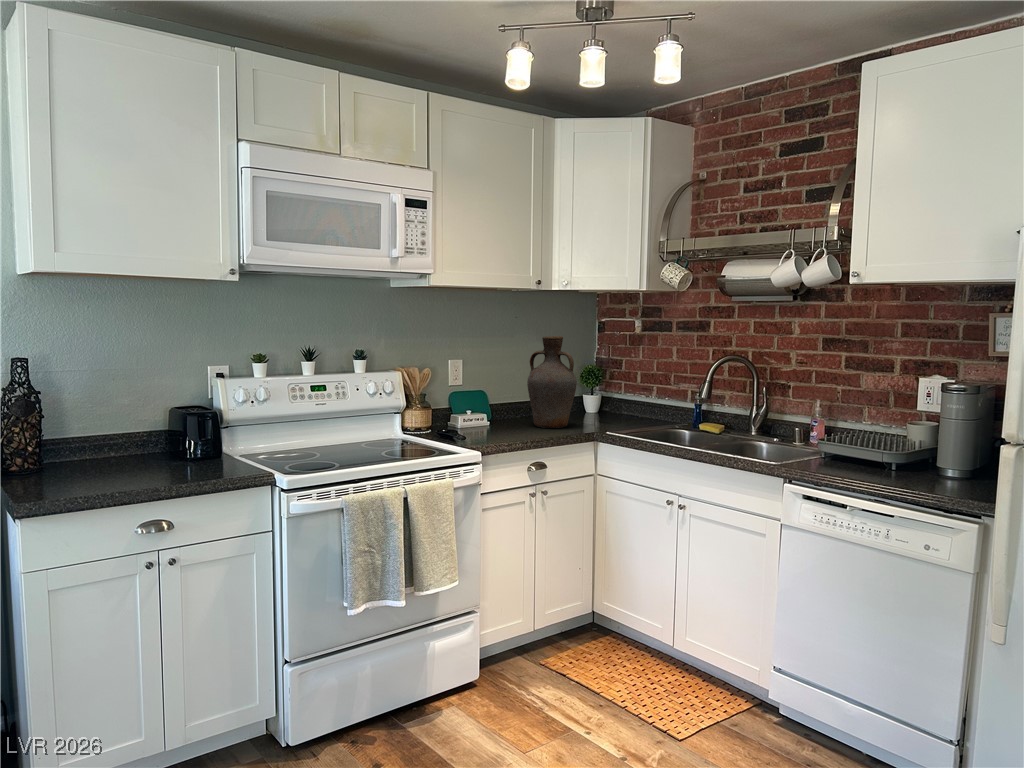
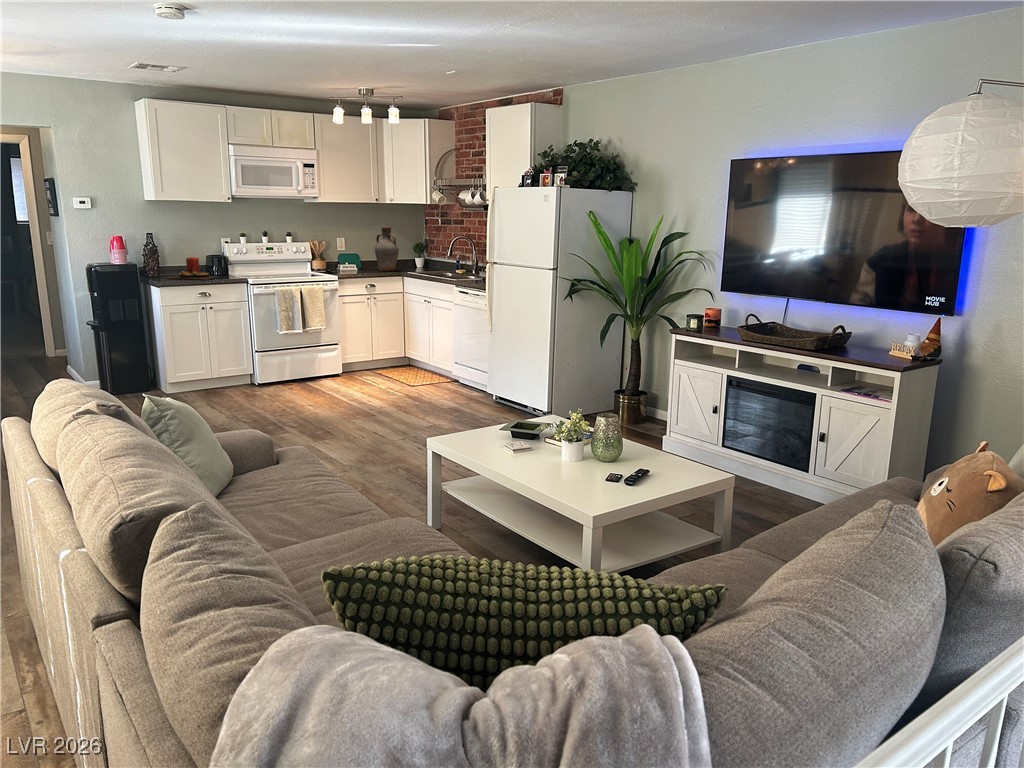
candle: none [59,418,208,482] -> present [167,257,220,280]

